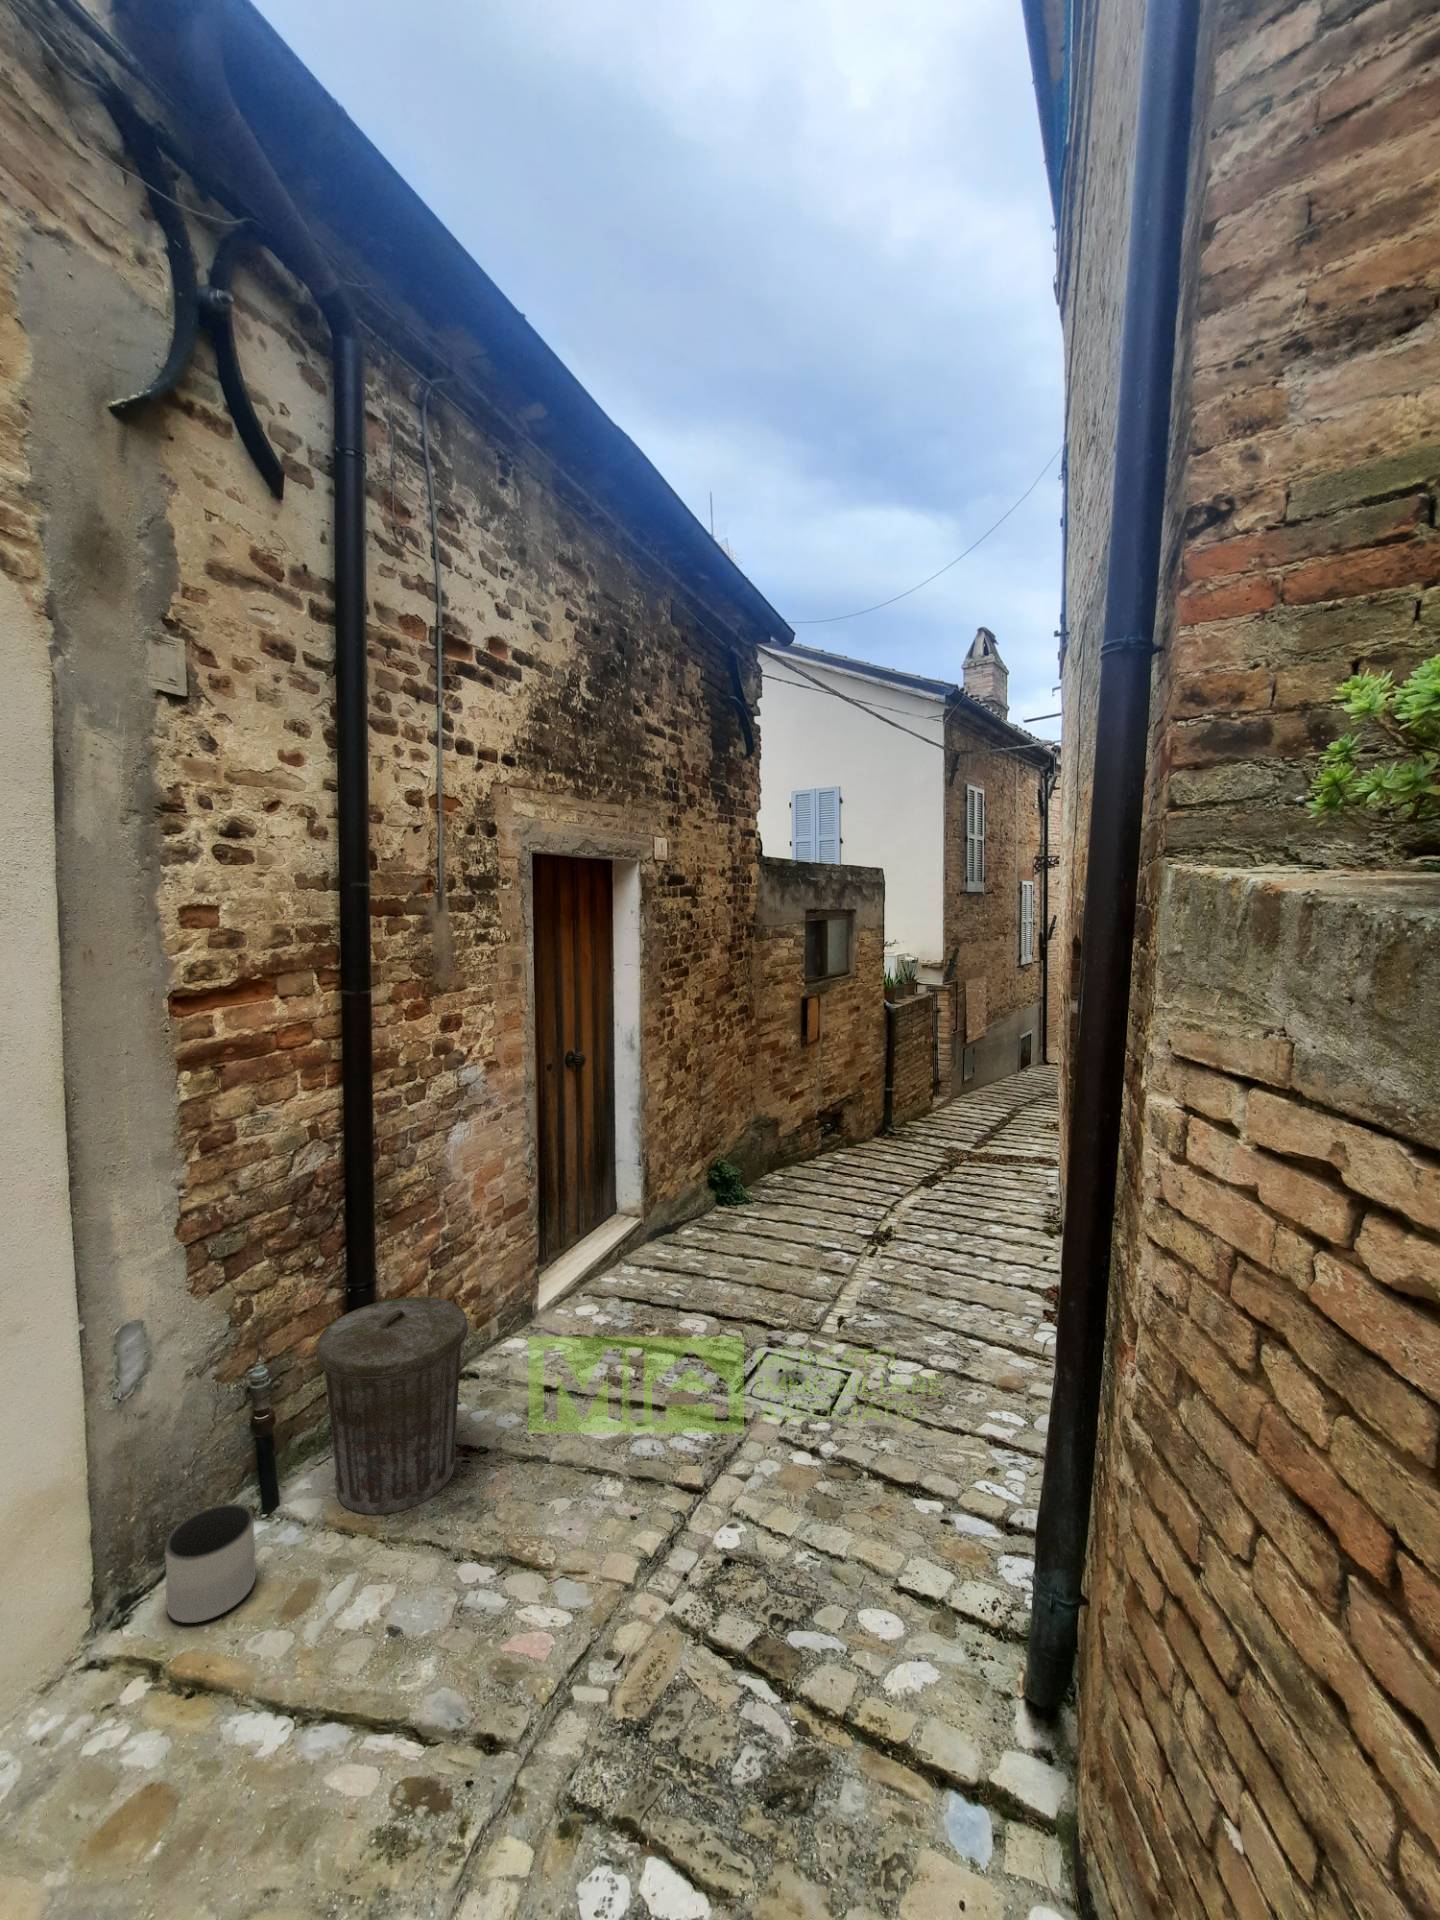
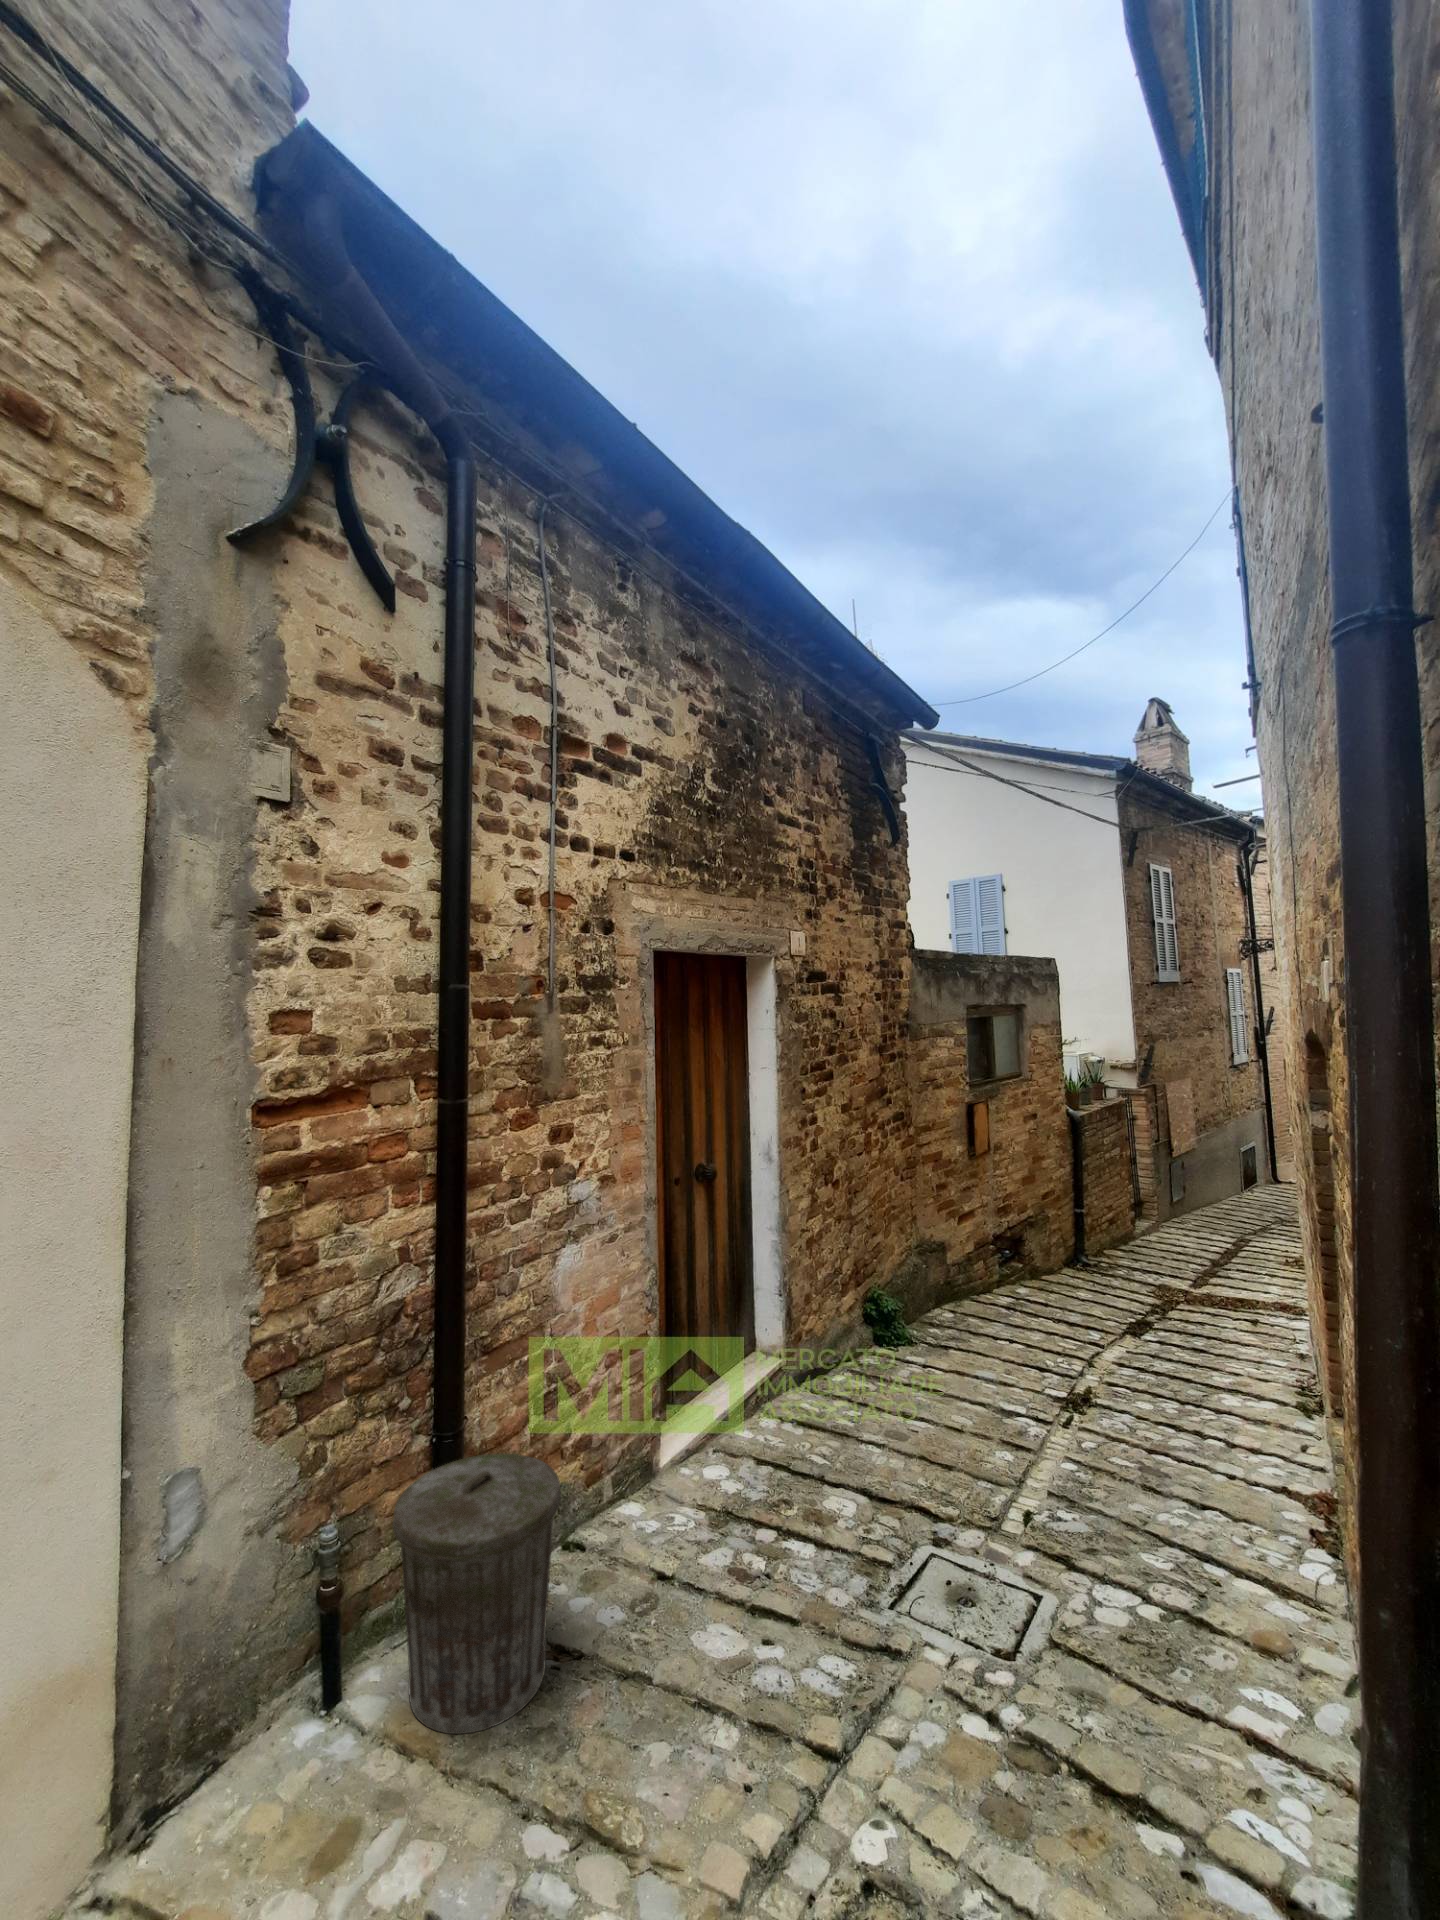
planter: present [165,1504,256,1623] -> none [202,1702,304,1860]

